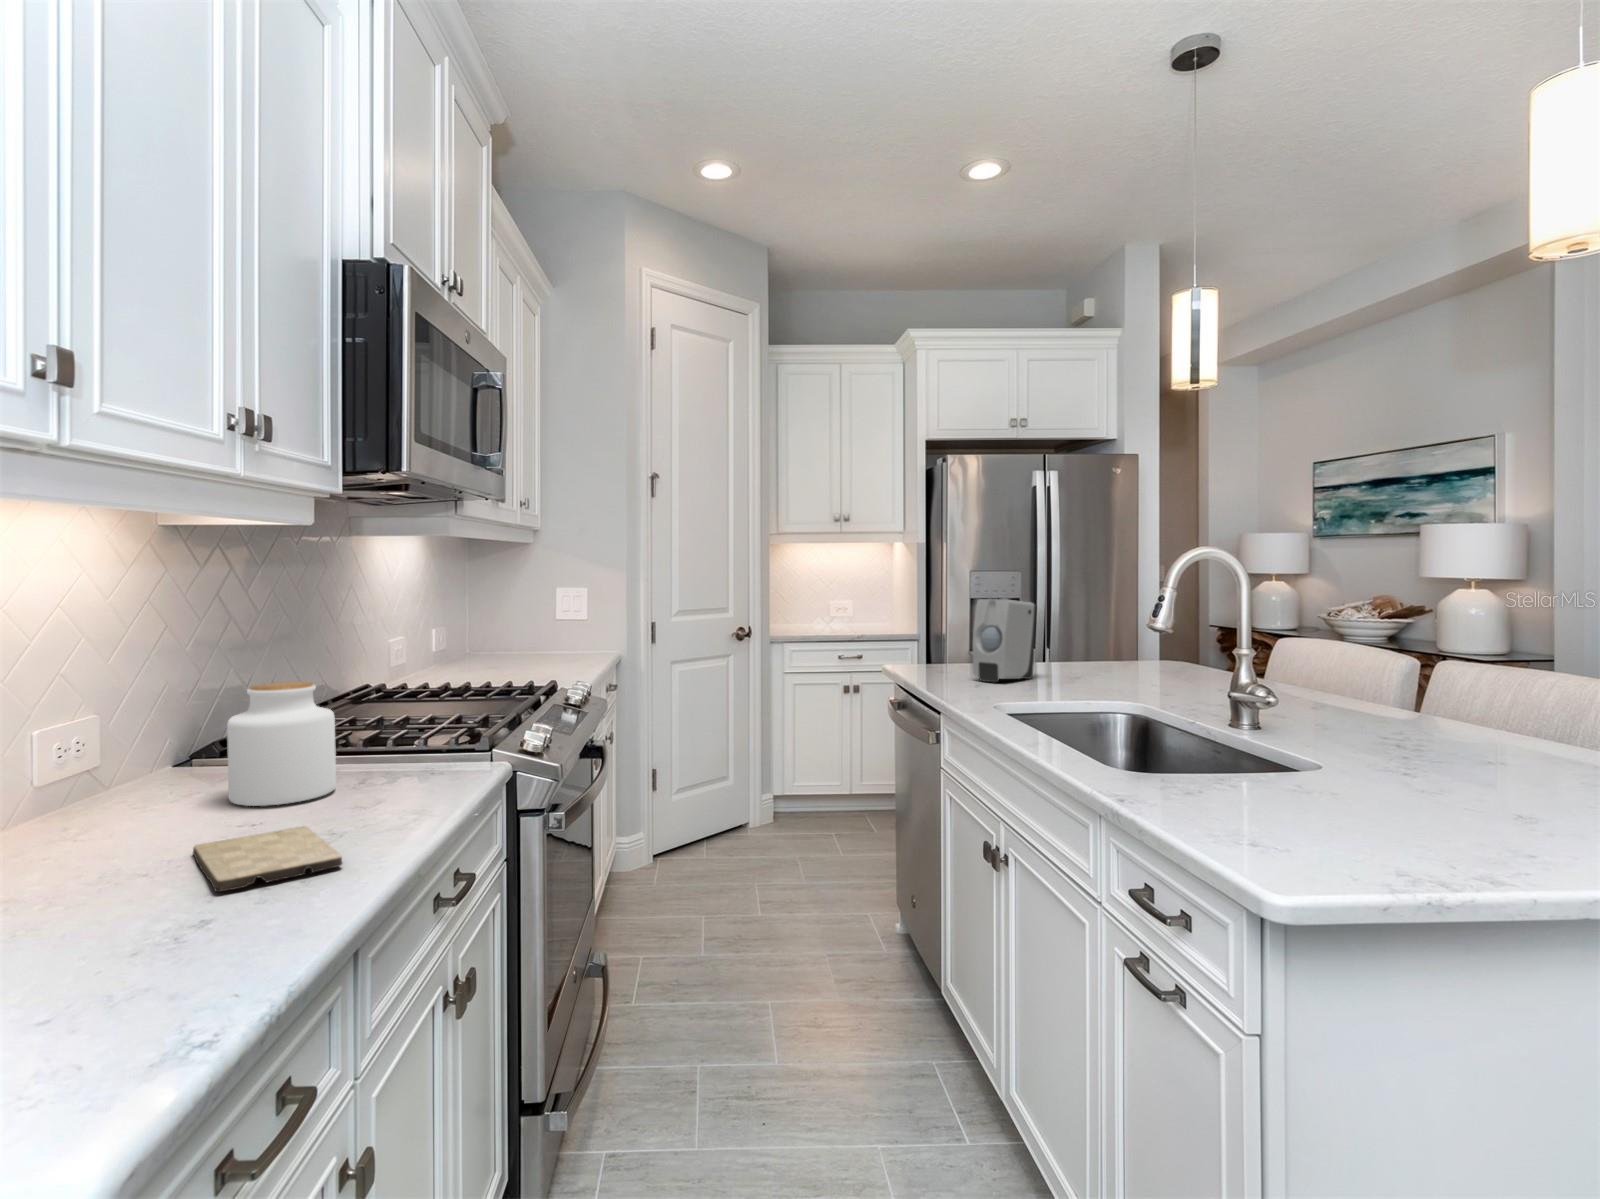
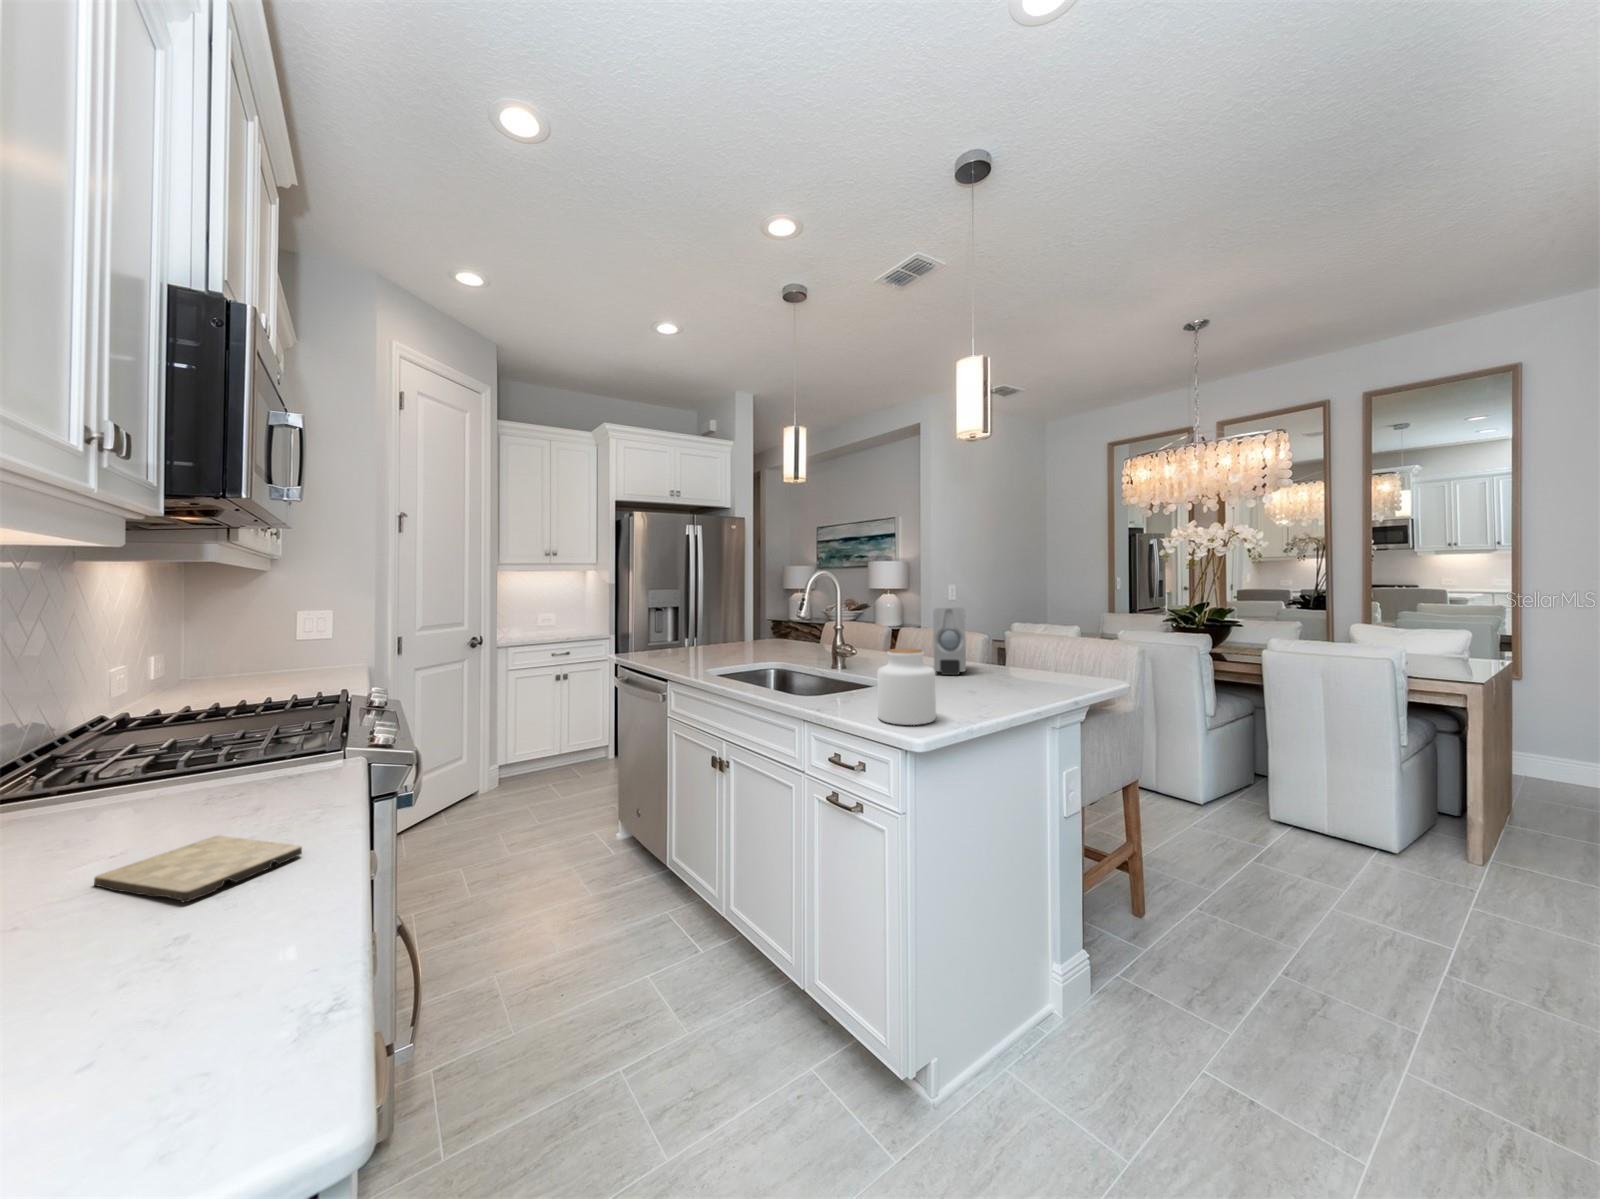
soap dispenser: present [973,599,1037,682] -> present [933,608,966,675]
jar: present [227,681,336,806] -> present [877,648,936,725]

